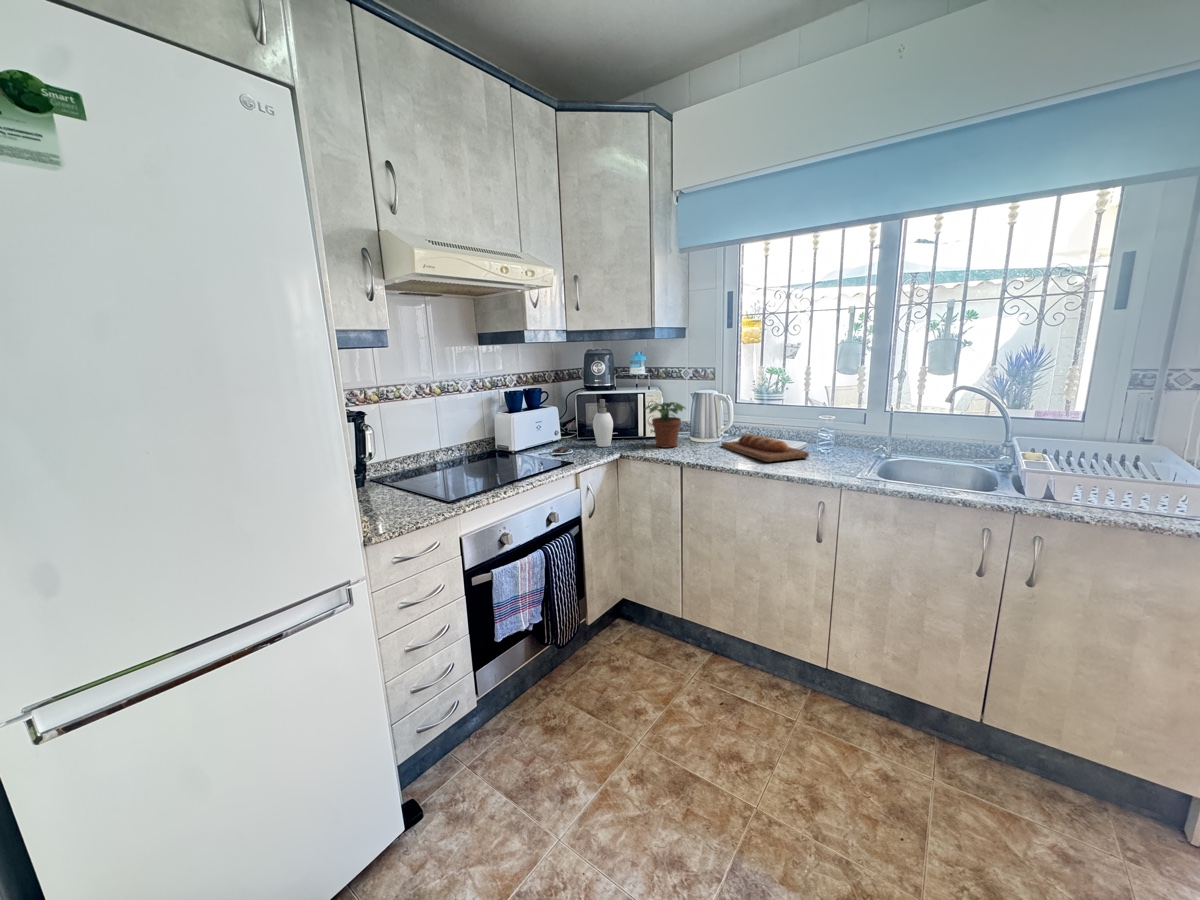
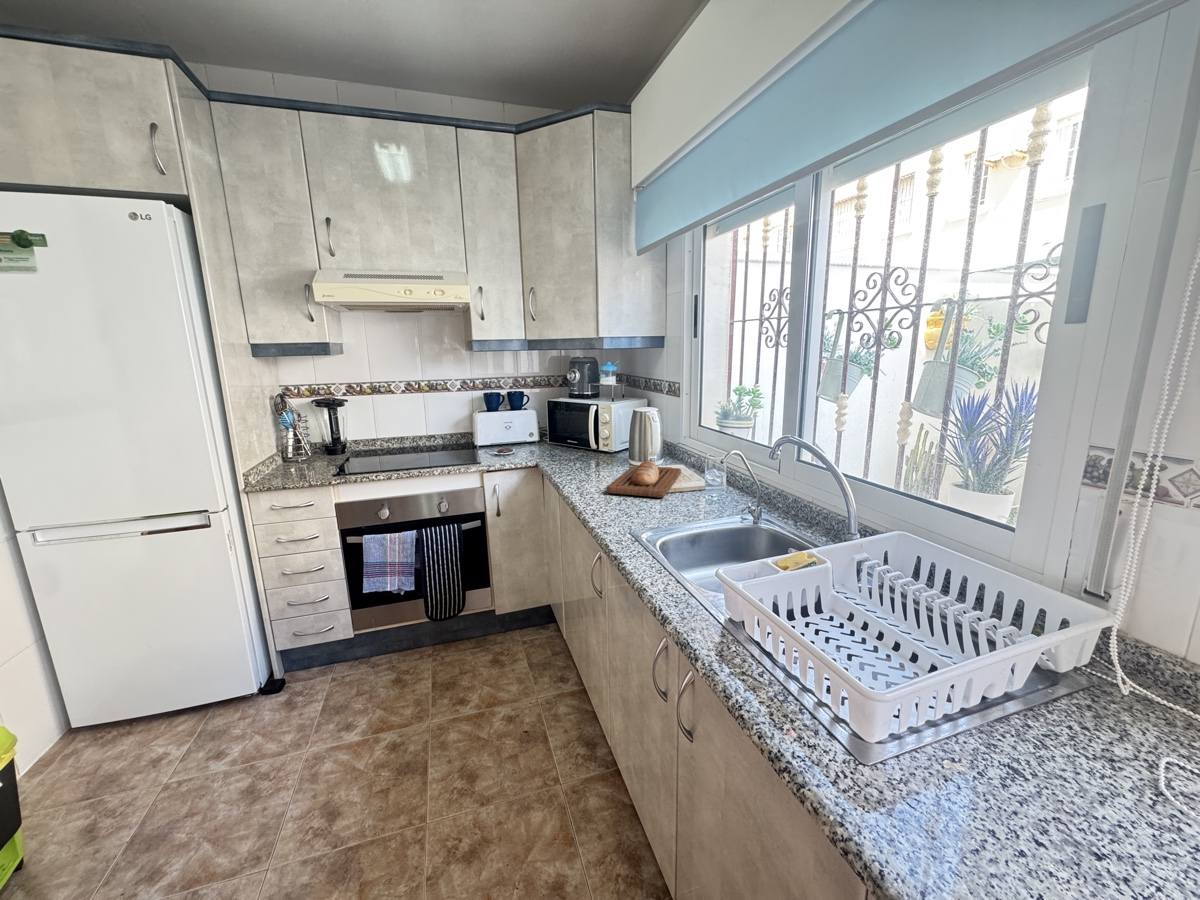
soap dispenser: present [593,399,613,447] -> none [539,407,558,453]
potted plant: present [645,402,685,448] -> none [566,415,613,462]

